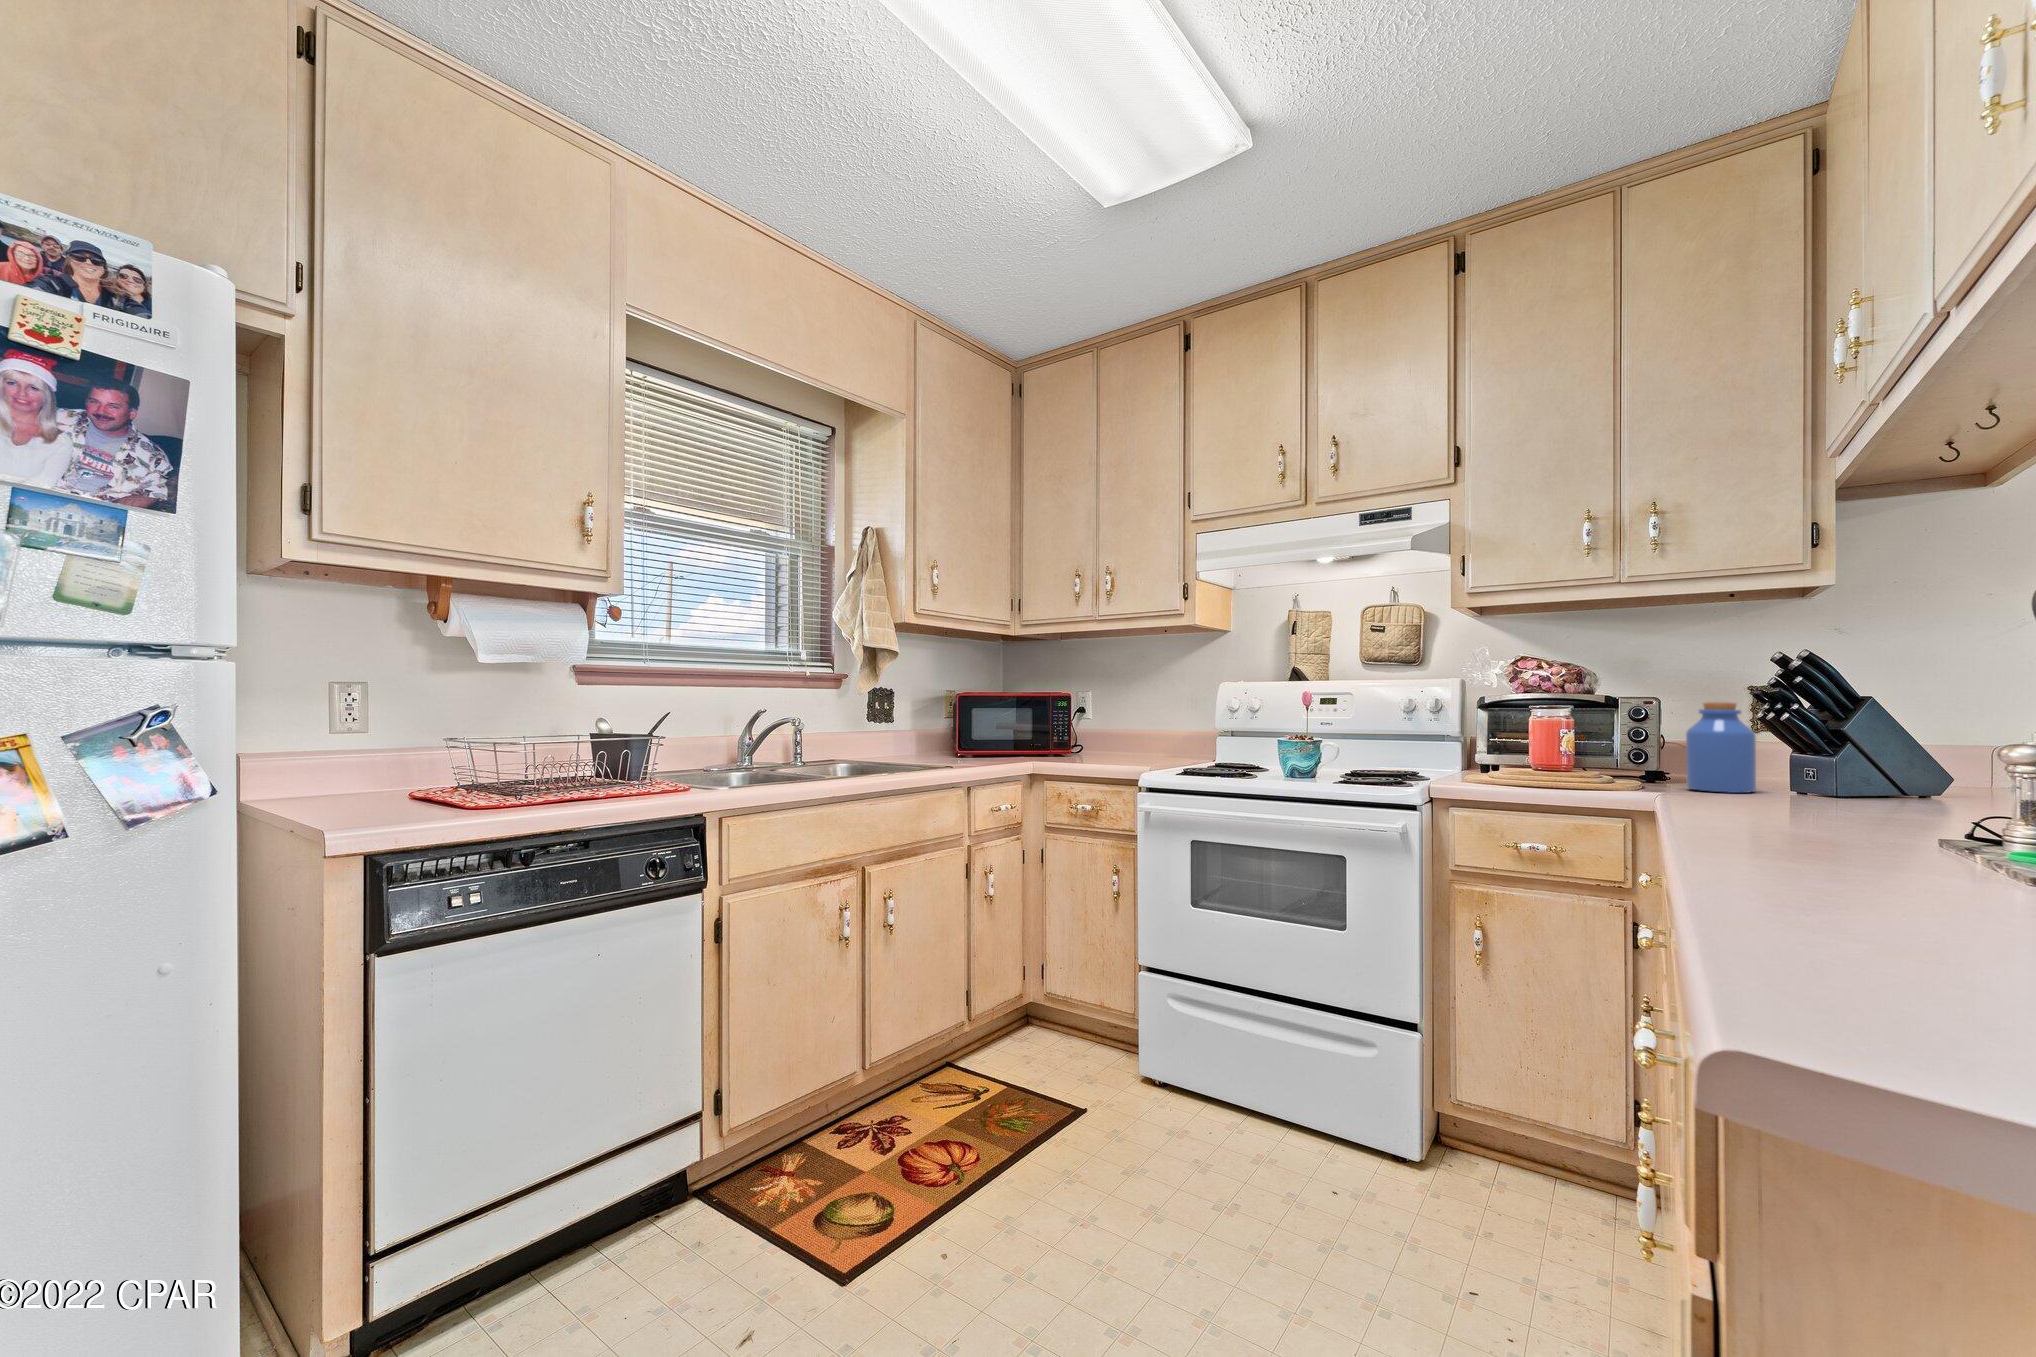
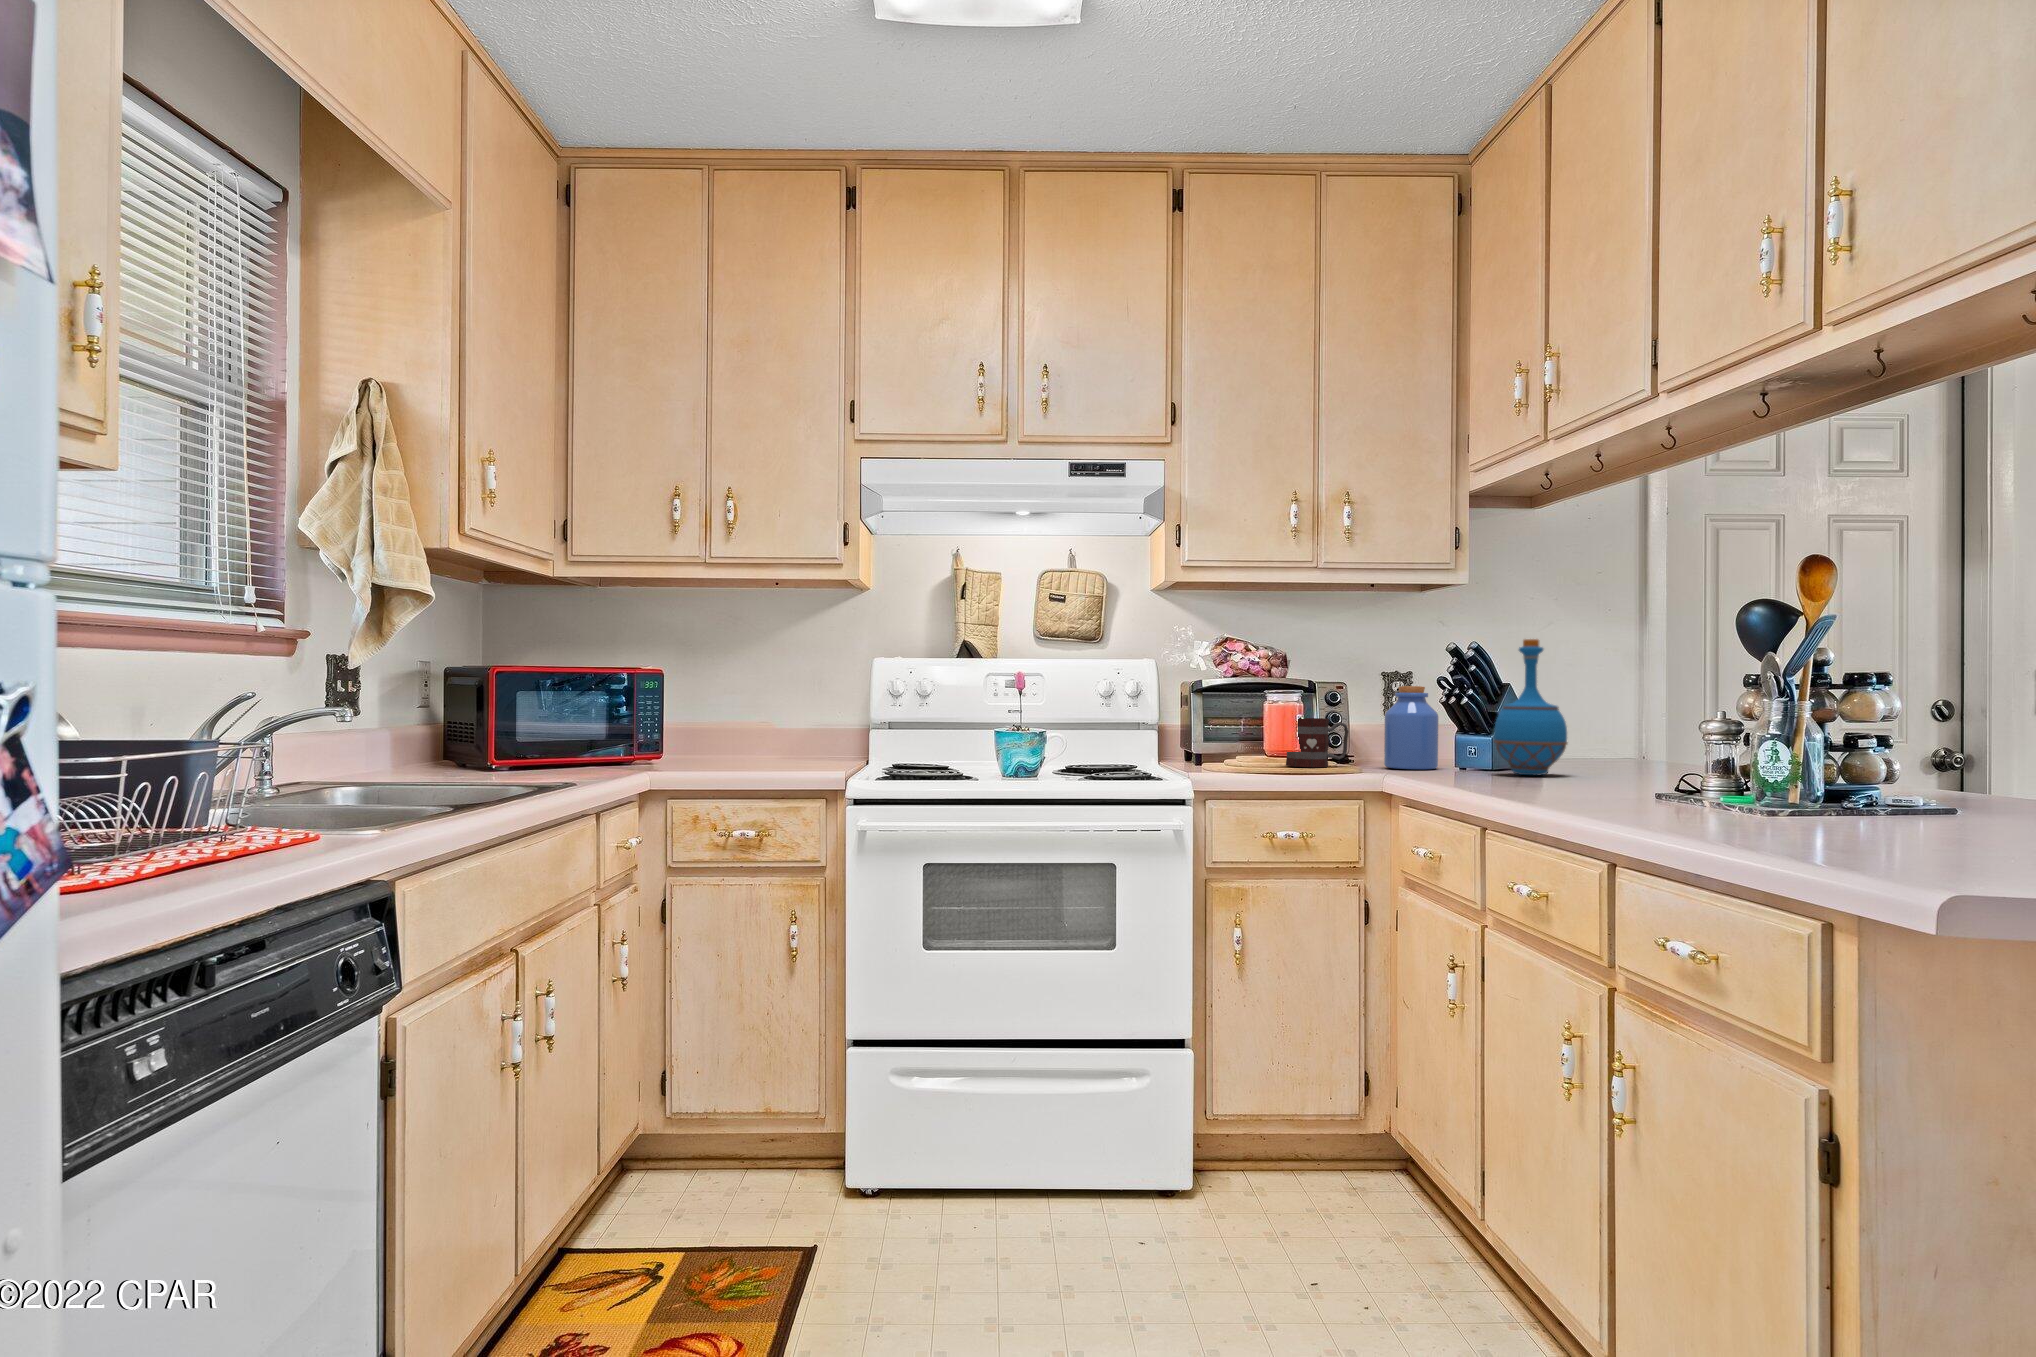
bottle: none [1779,649,1885,806] -> present [1494,639,1567,775]
mug: none [1584,734,1659,785] -> present [1286,718,1348,767]

